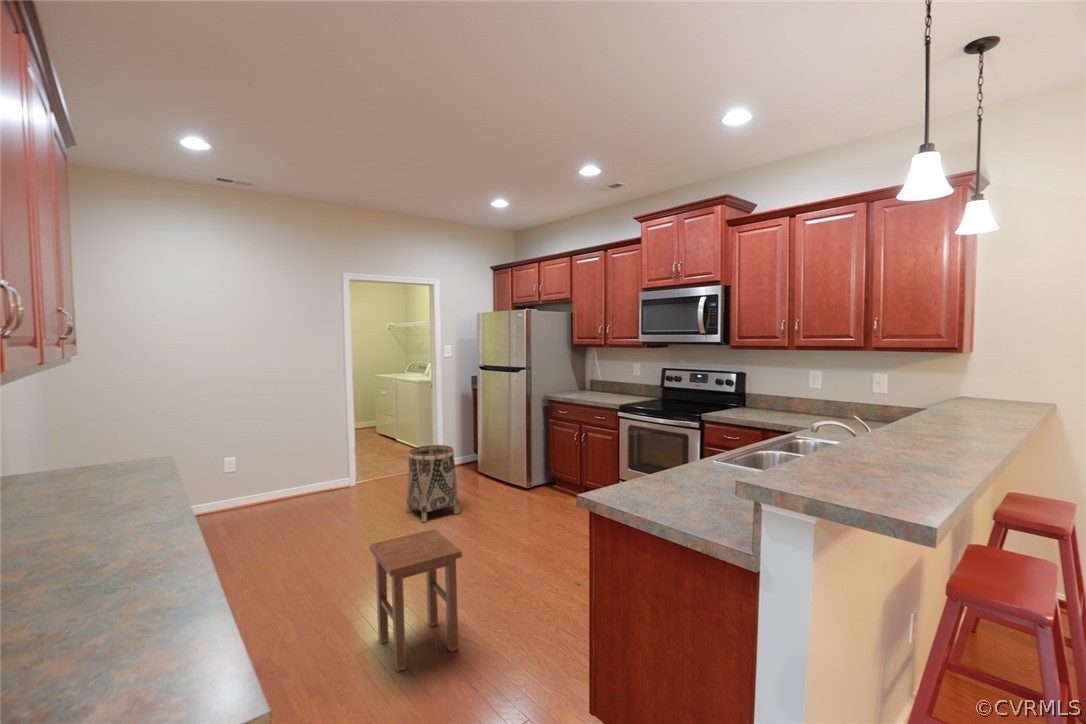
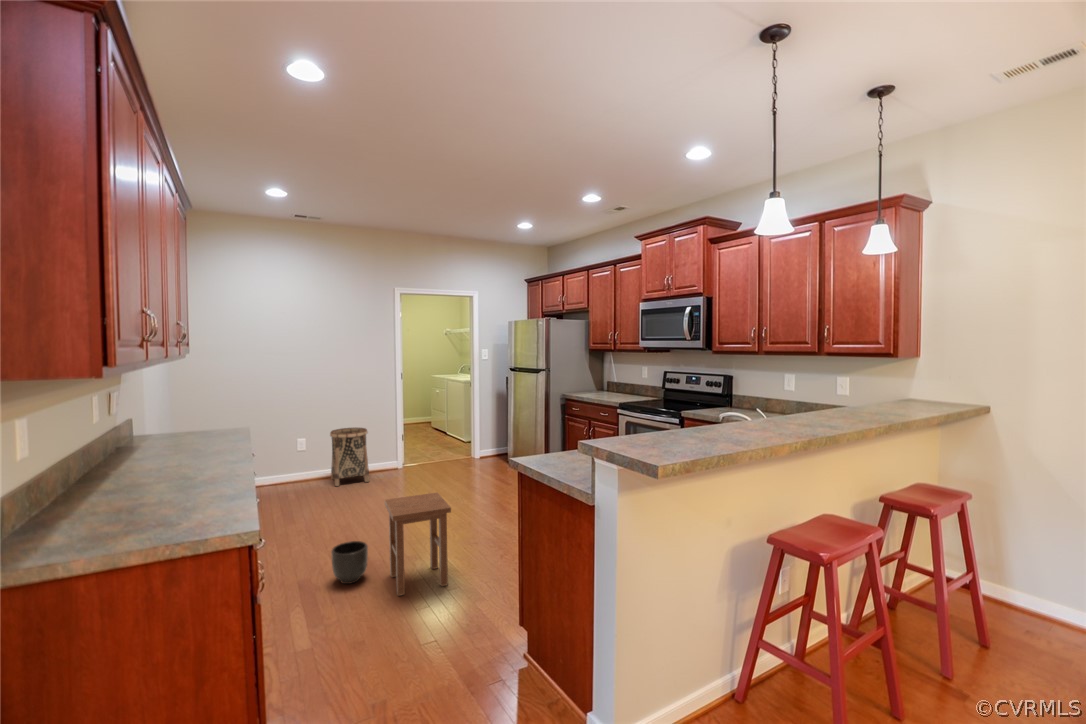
basket: present [407,445,460,522] -> present [330,427,369,486]
planter: none [301,600,349,659] -> present [331,541,368,584]

